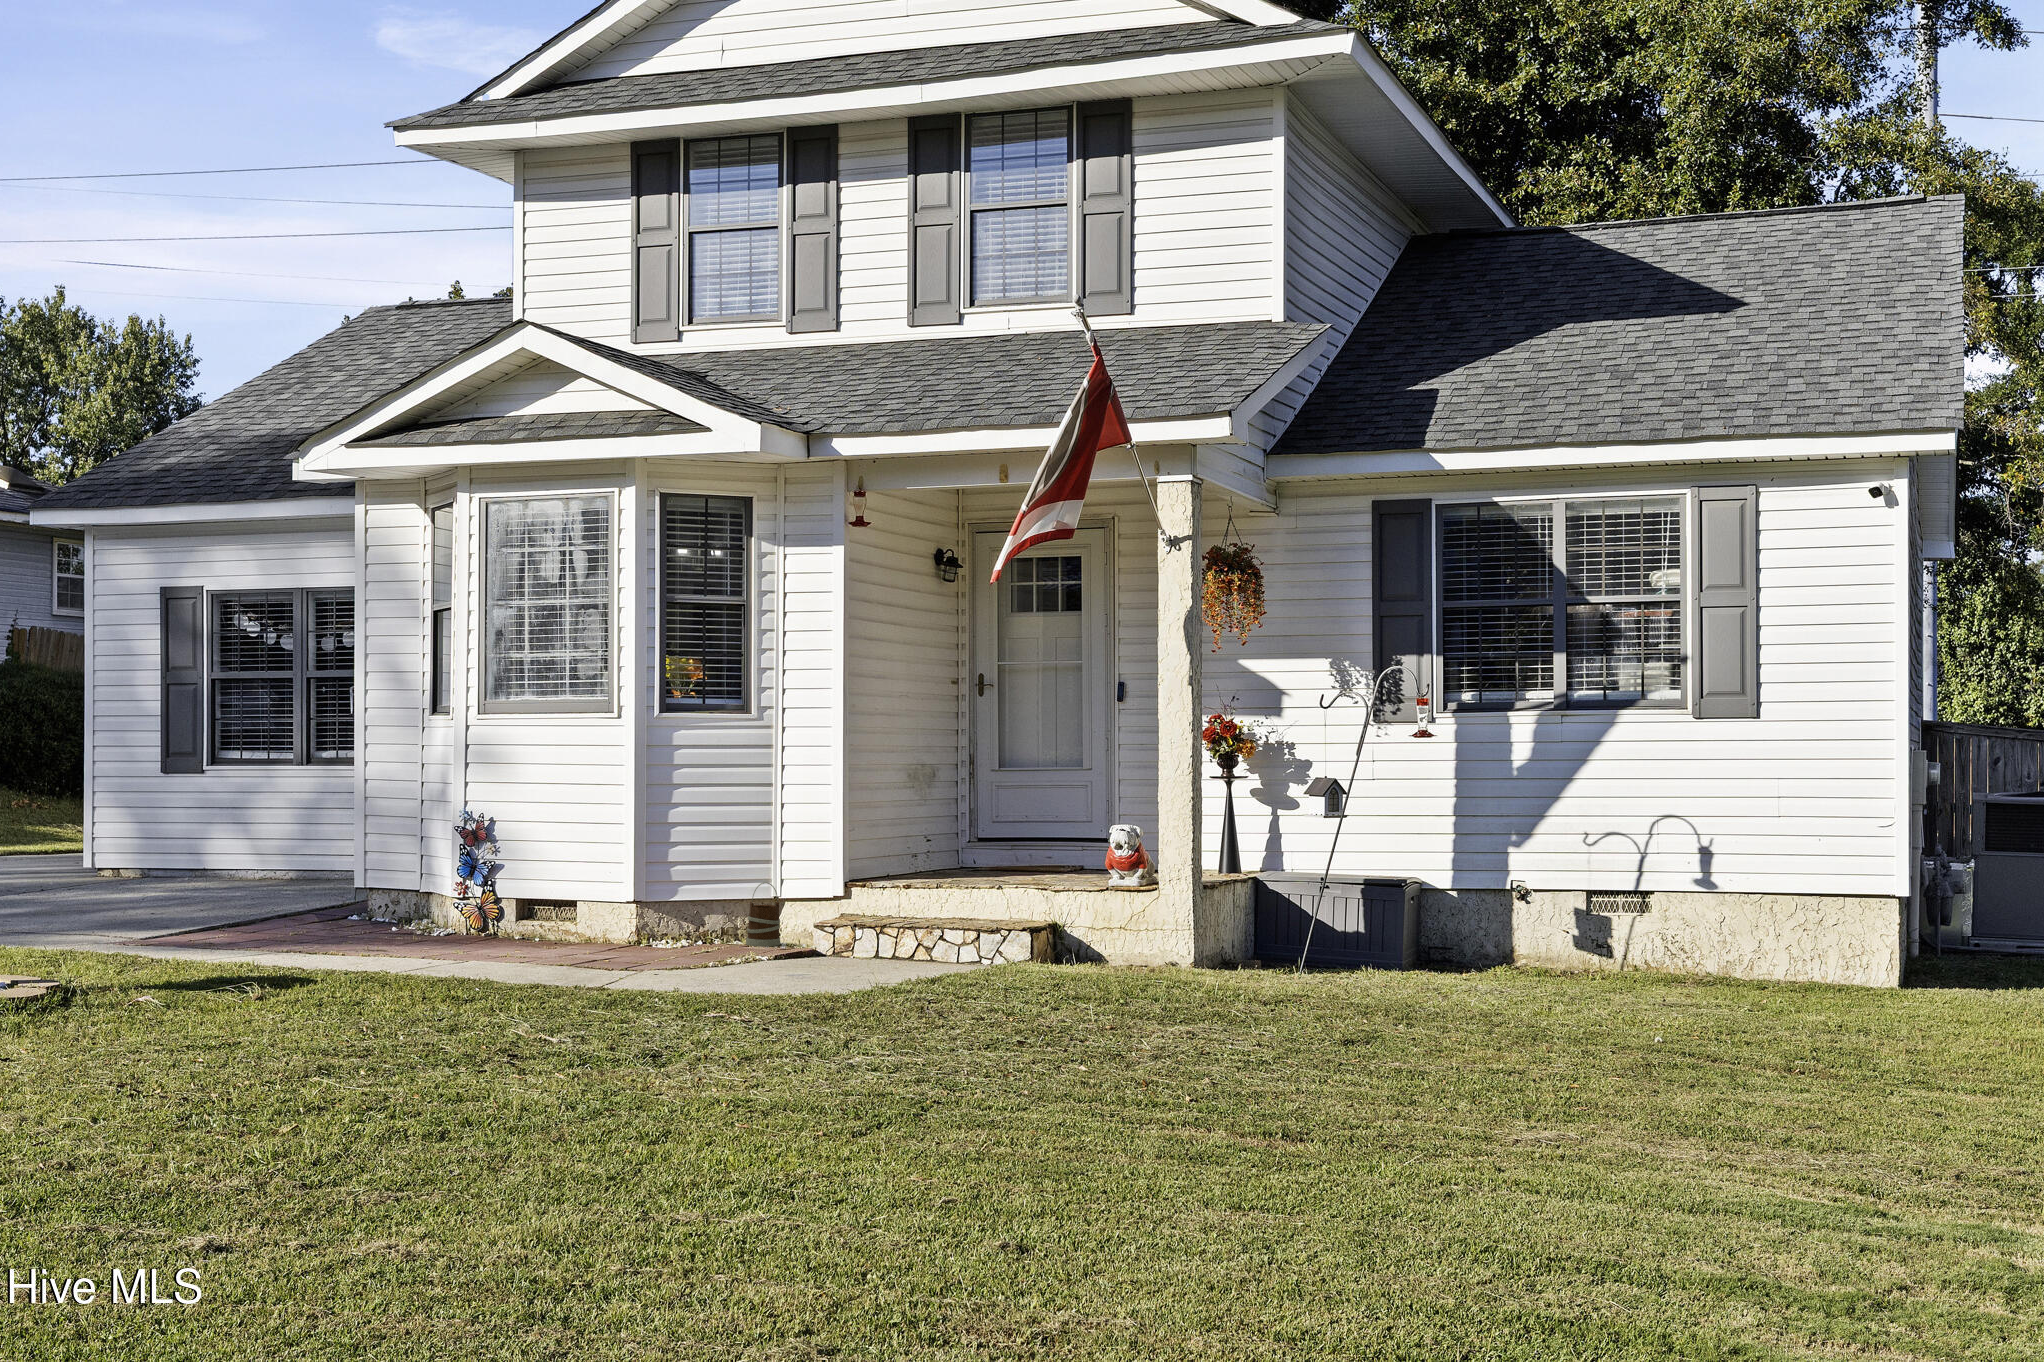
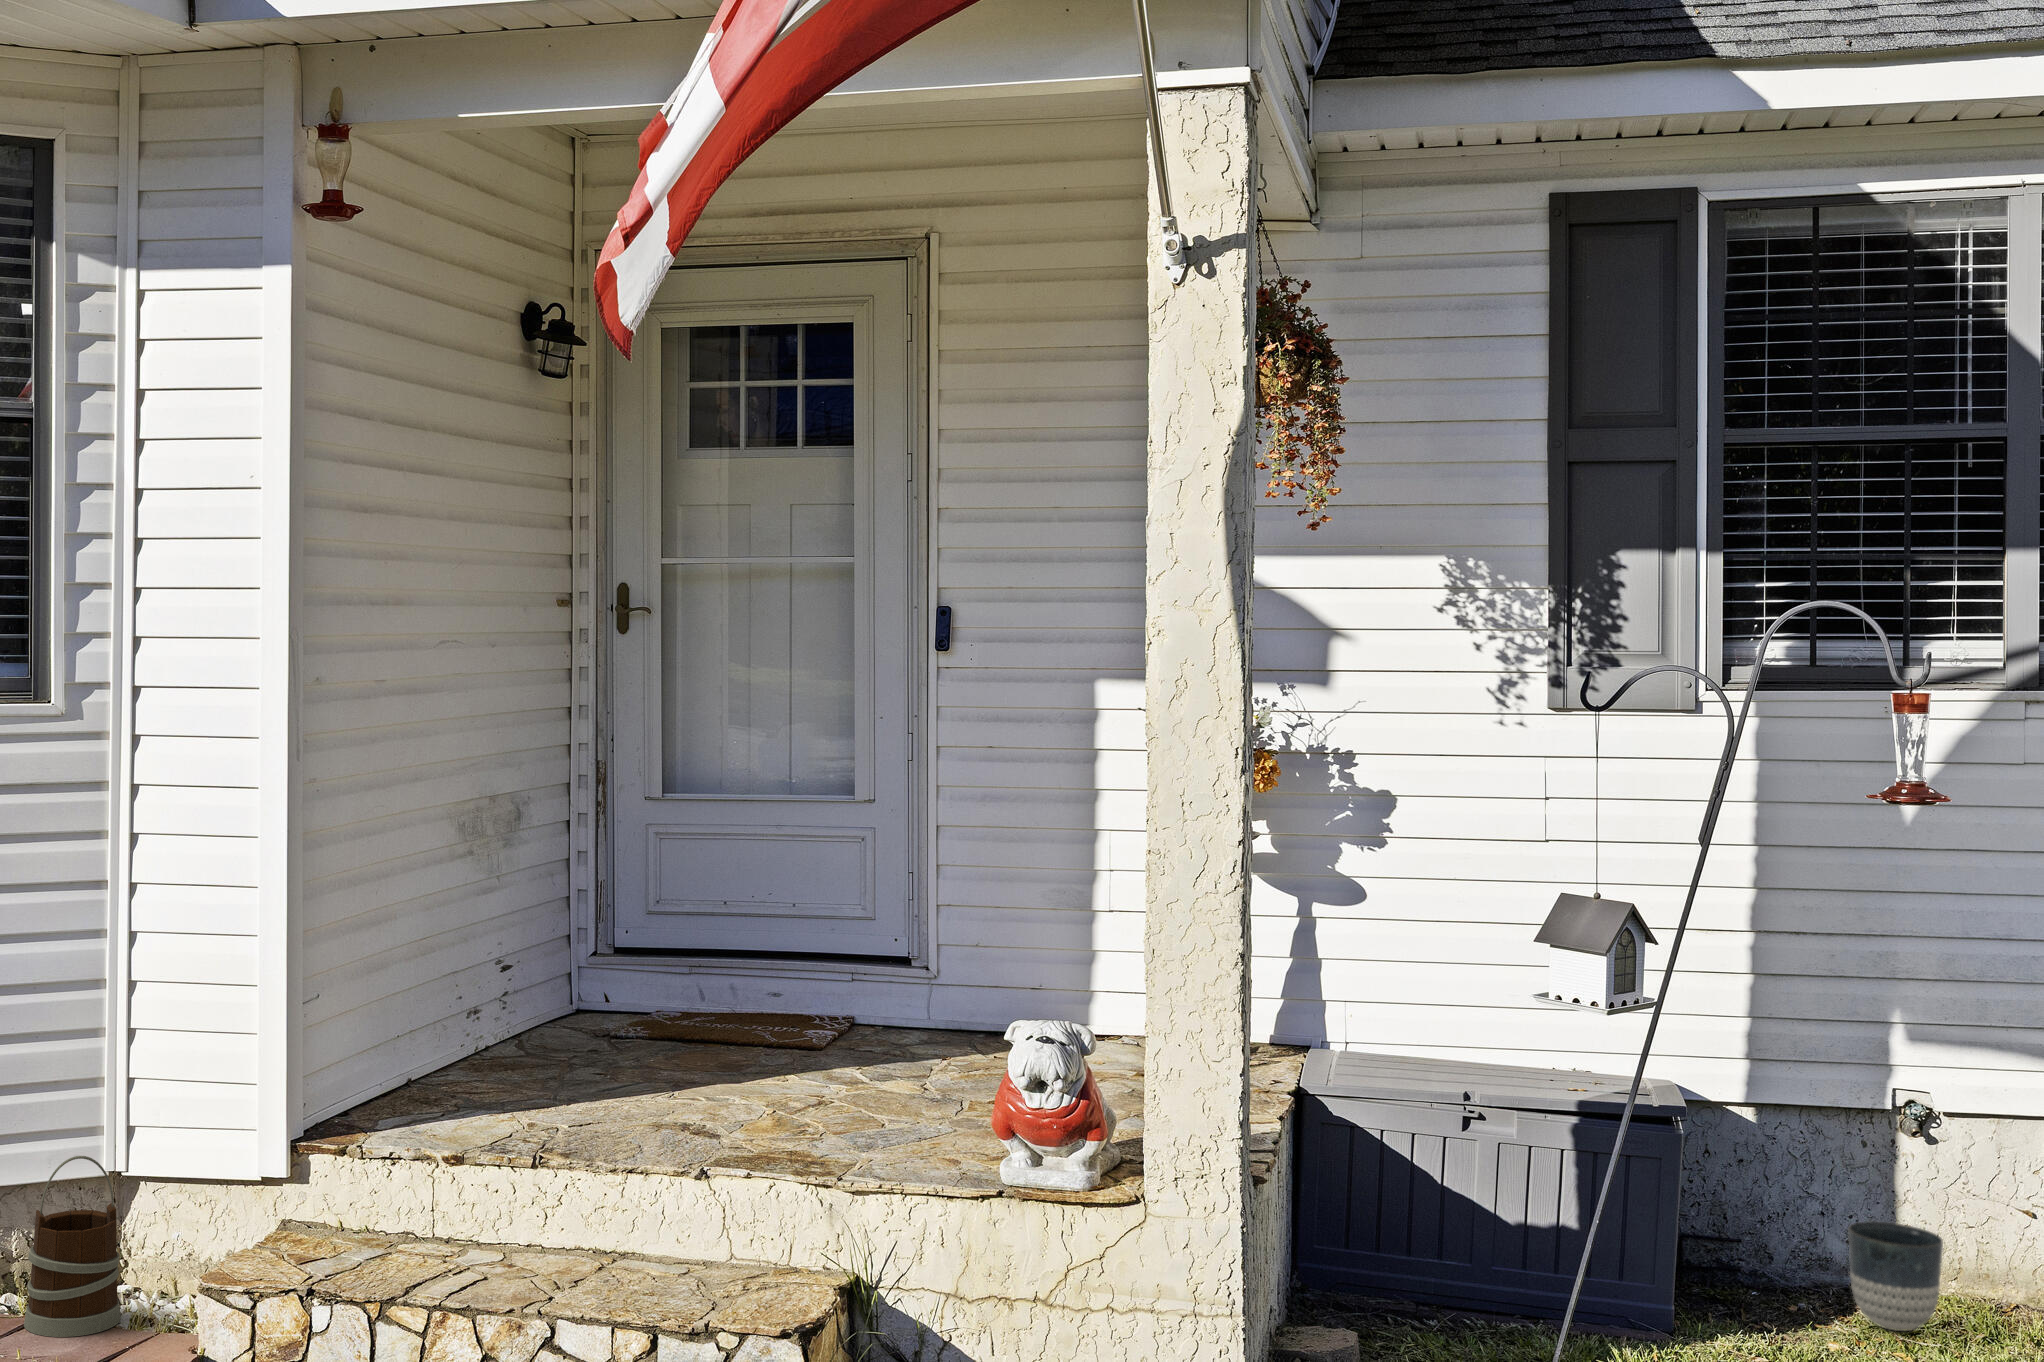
planter: none [1464,931,1499,971] -> present [1849,1222,1943,1331]

